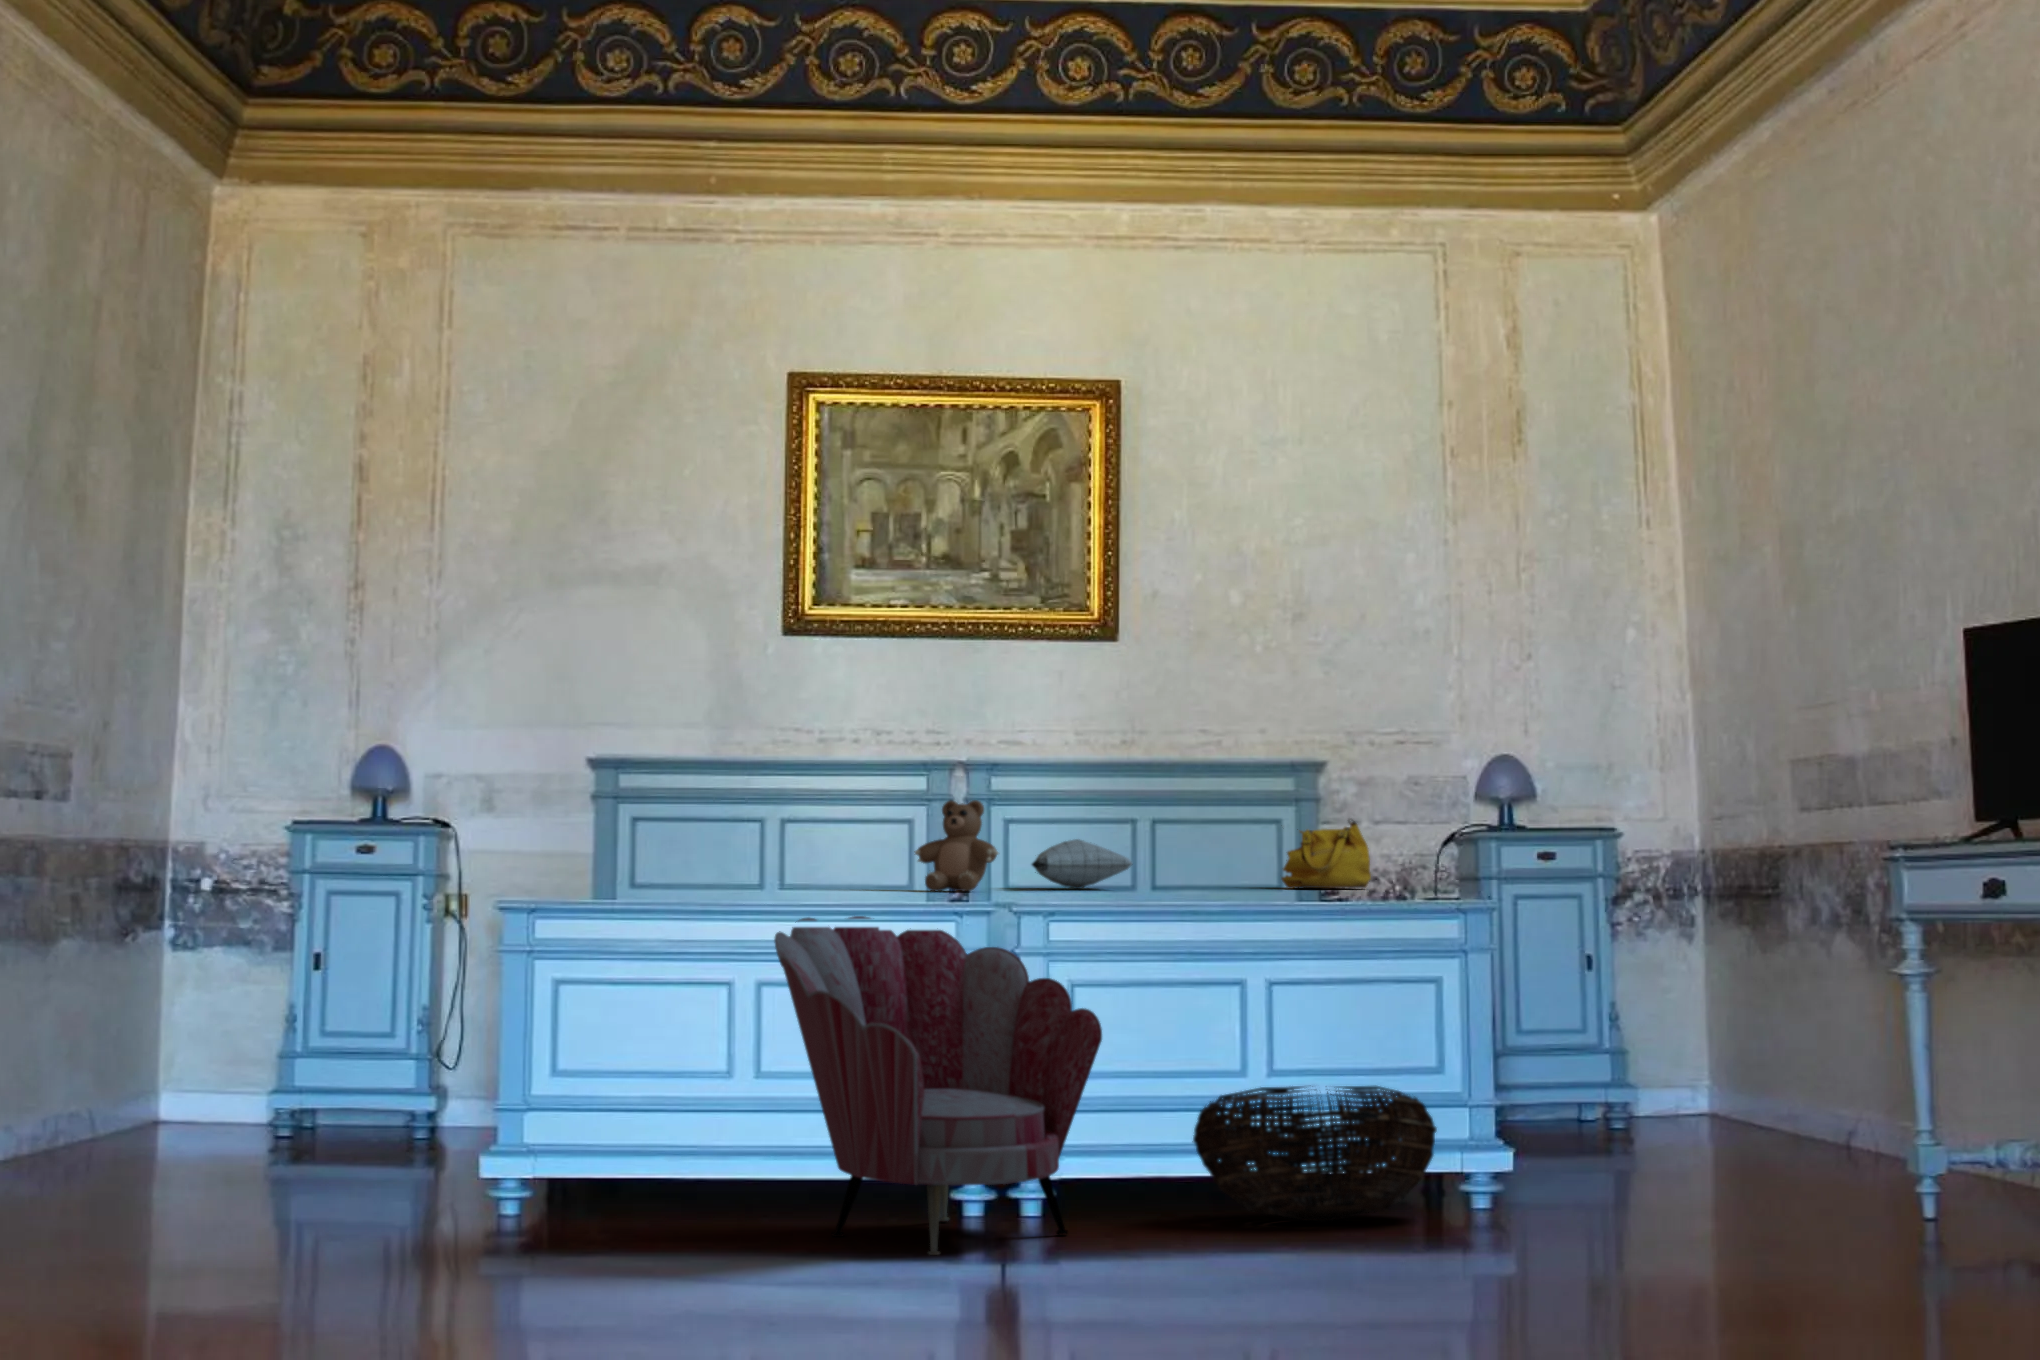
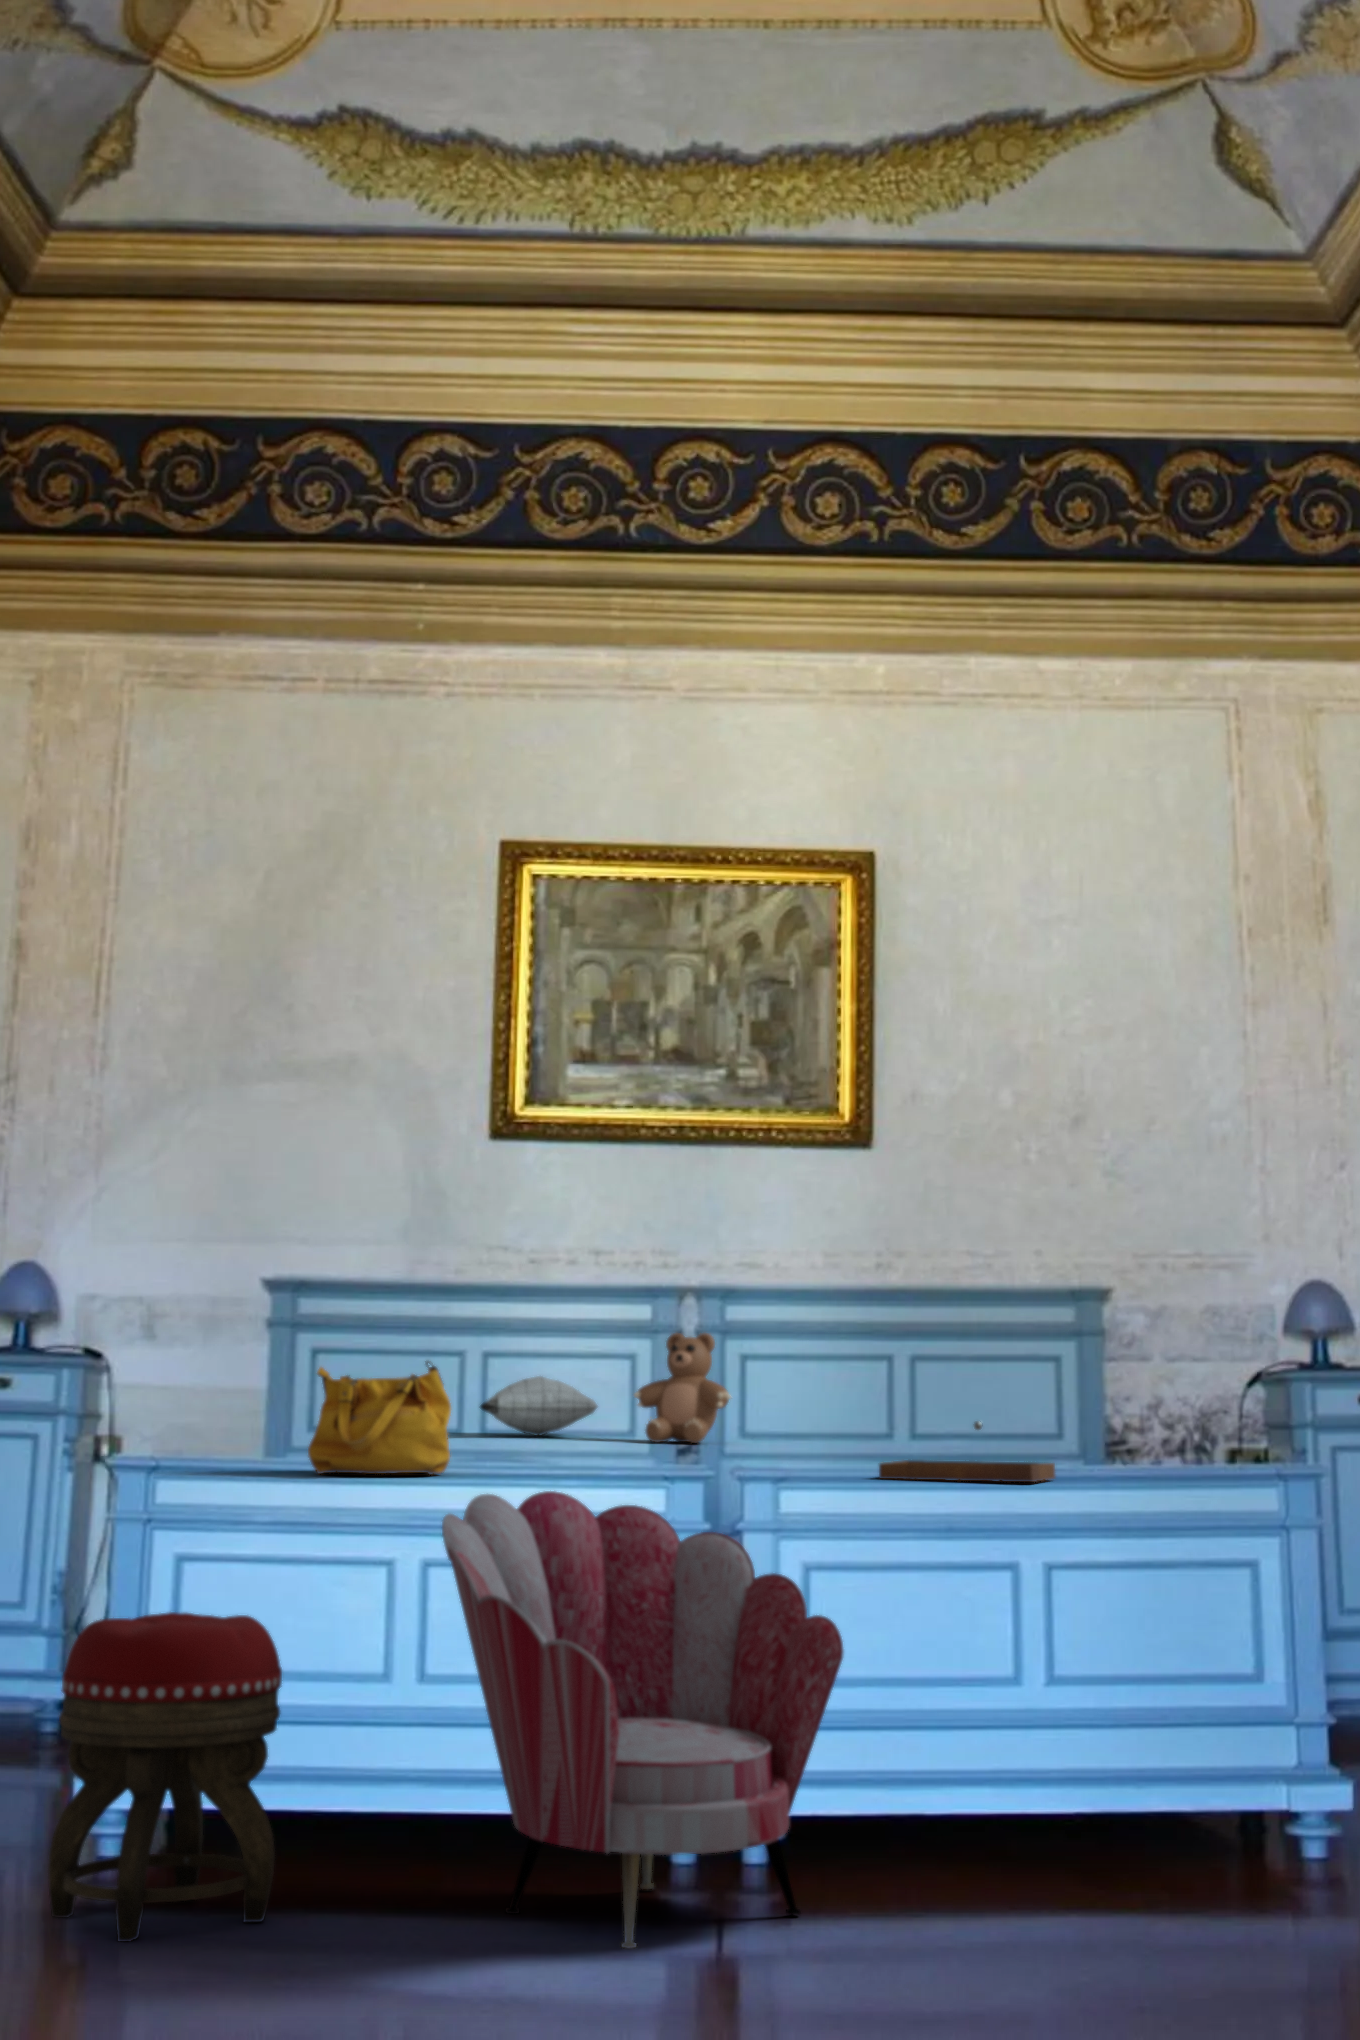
handbag: present [1281,821,1371,889] -> present [308,1361,451,1474]
pillow: present [1032,839,1132,889] -> present [480,1376,597,1436]
tray: none [1128,862,1275,909] -> present [879,1421,1055,1482]
footstool: none [465,1012,648,1256] -> present [48,1612,282,1942]
basket: present [1192,1086,1437,1221] -> none [957,1718,1261,1897]

